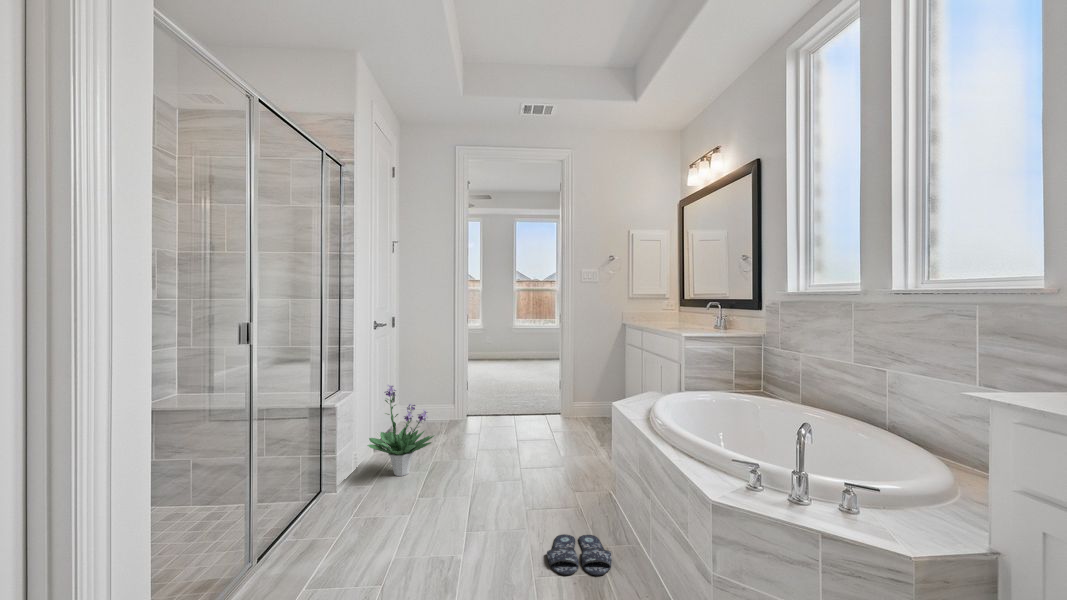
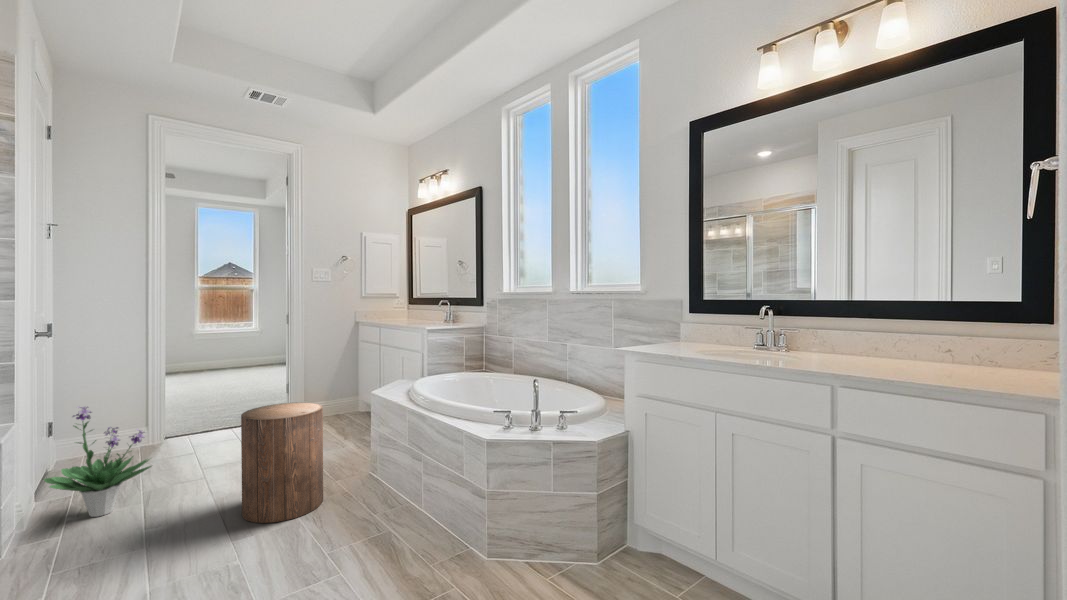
stool: none [484,404,556,524] -> present [241,402,323,523]
slippers: present [547,534,612,576] -> none [331,508,393,543]

